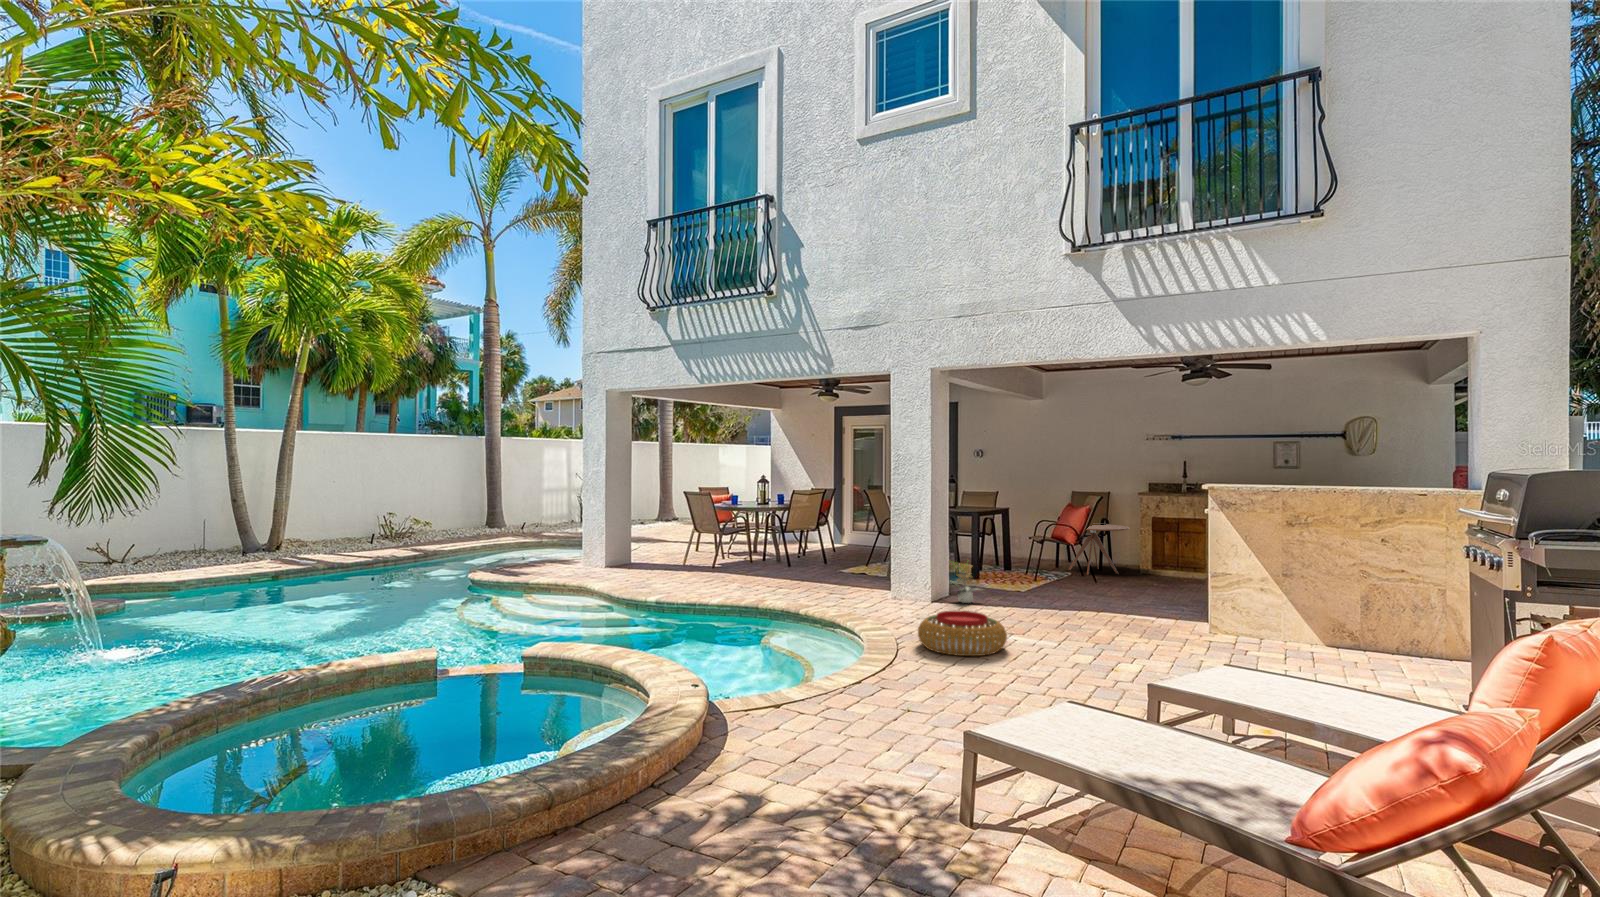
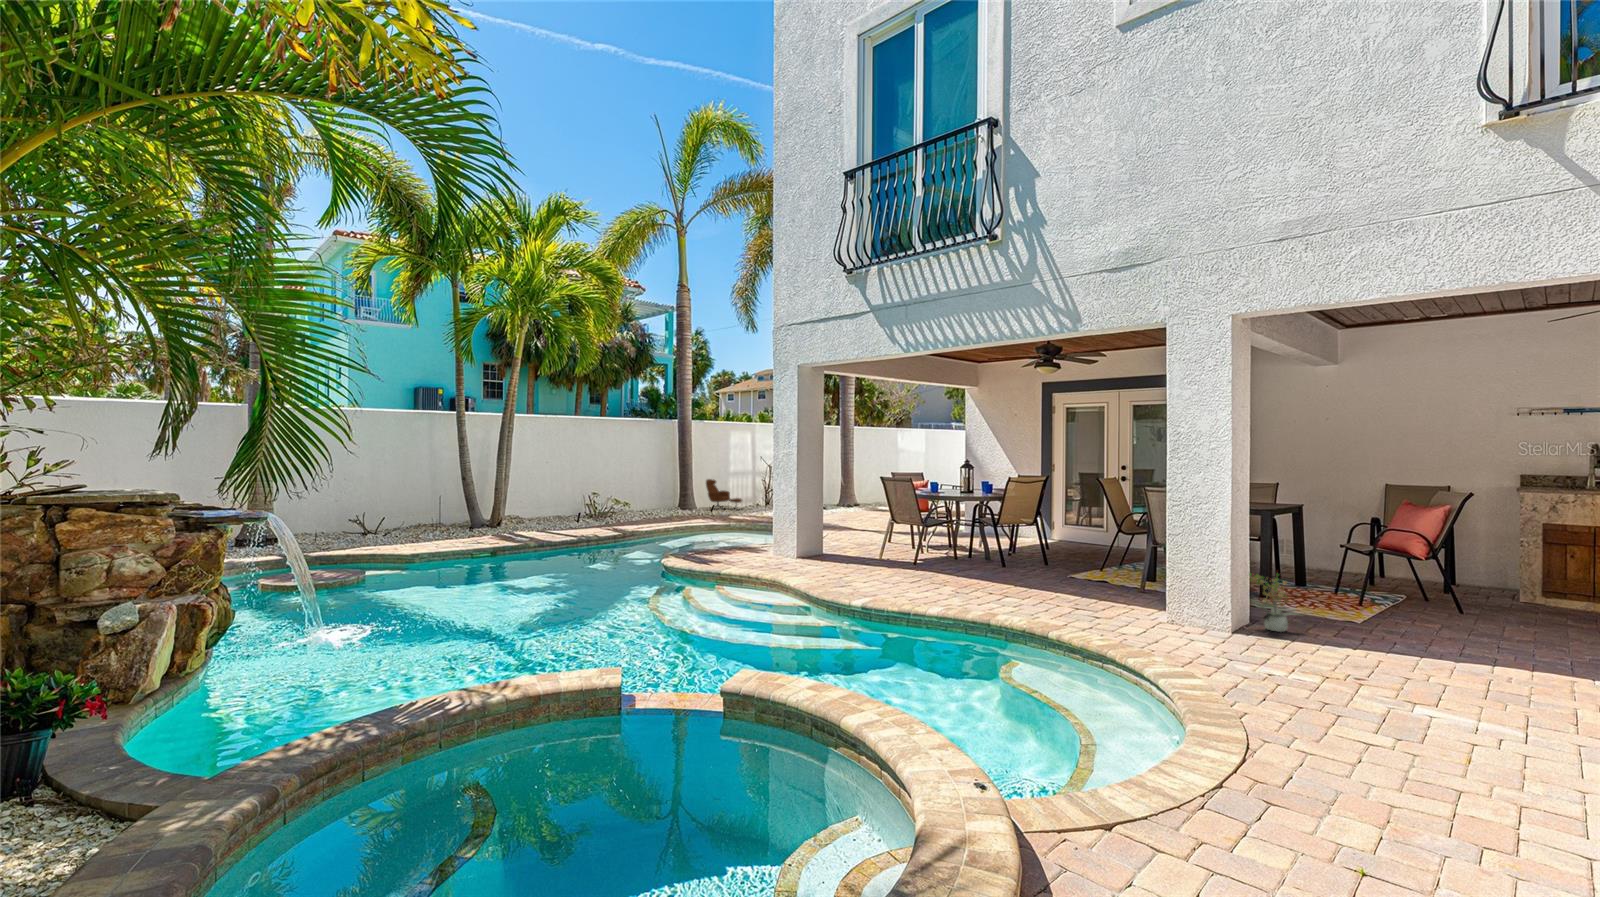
lounge chair: none [515,496,554,528] -> present [706,479,742,509]
round table: present [1069,523,1129,575] -> none [1366,523,1483,592]
pouf: present [918,611,1007,656] -> none [1264,660,1431,742]

